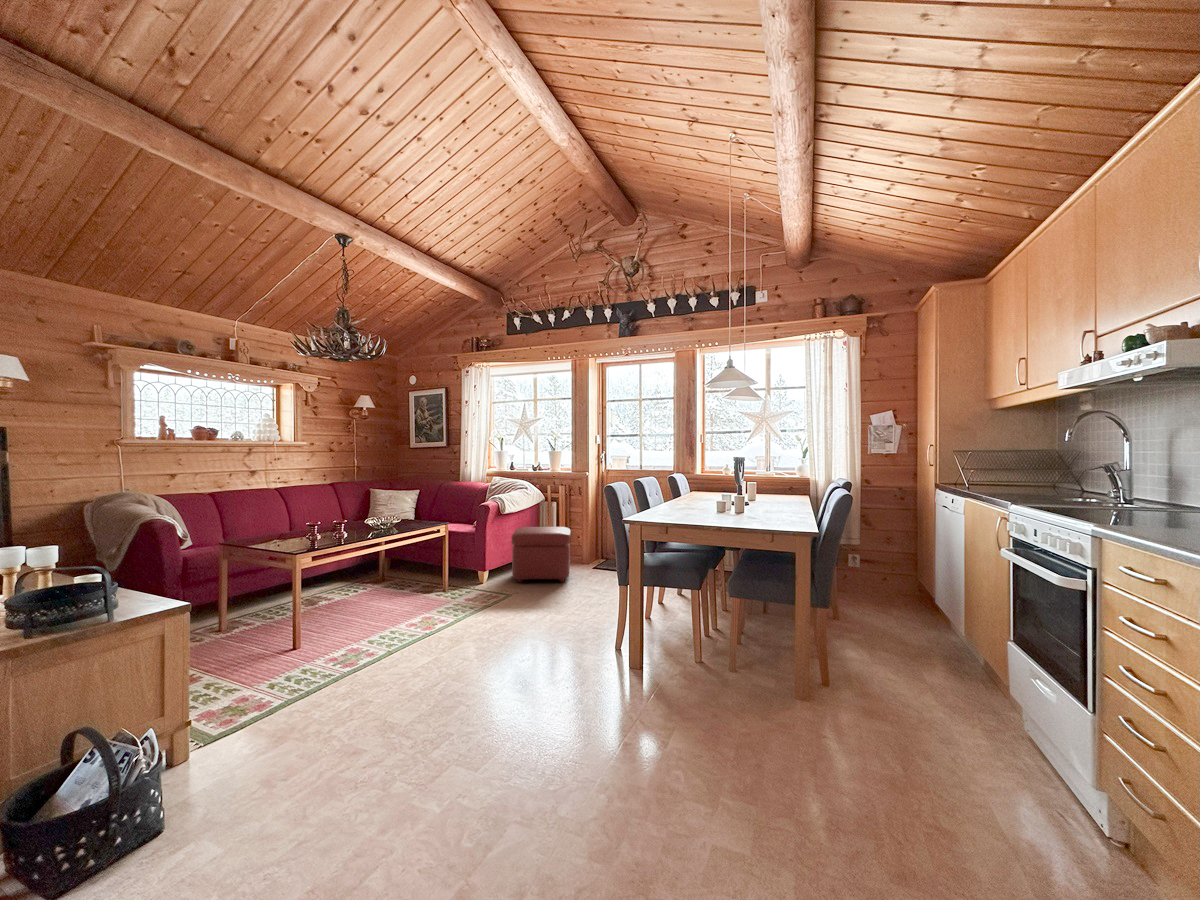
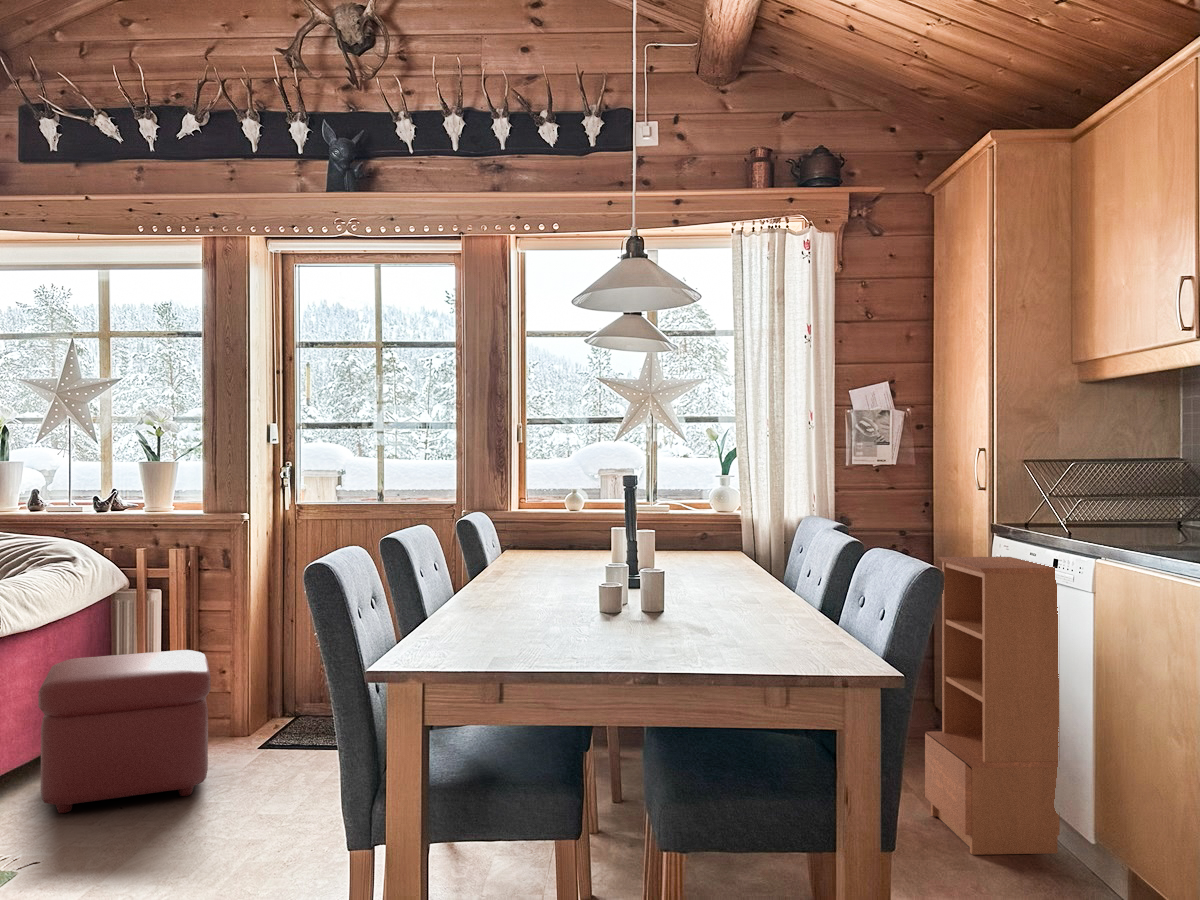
bookcase: none [884,501,948,650] -> present [925,557,1060,855]

